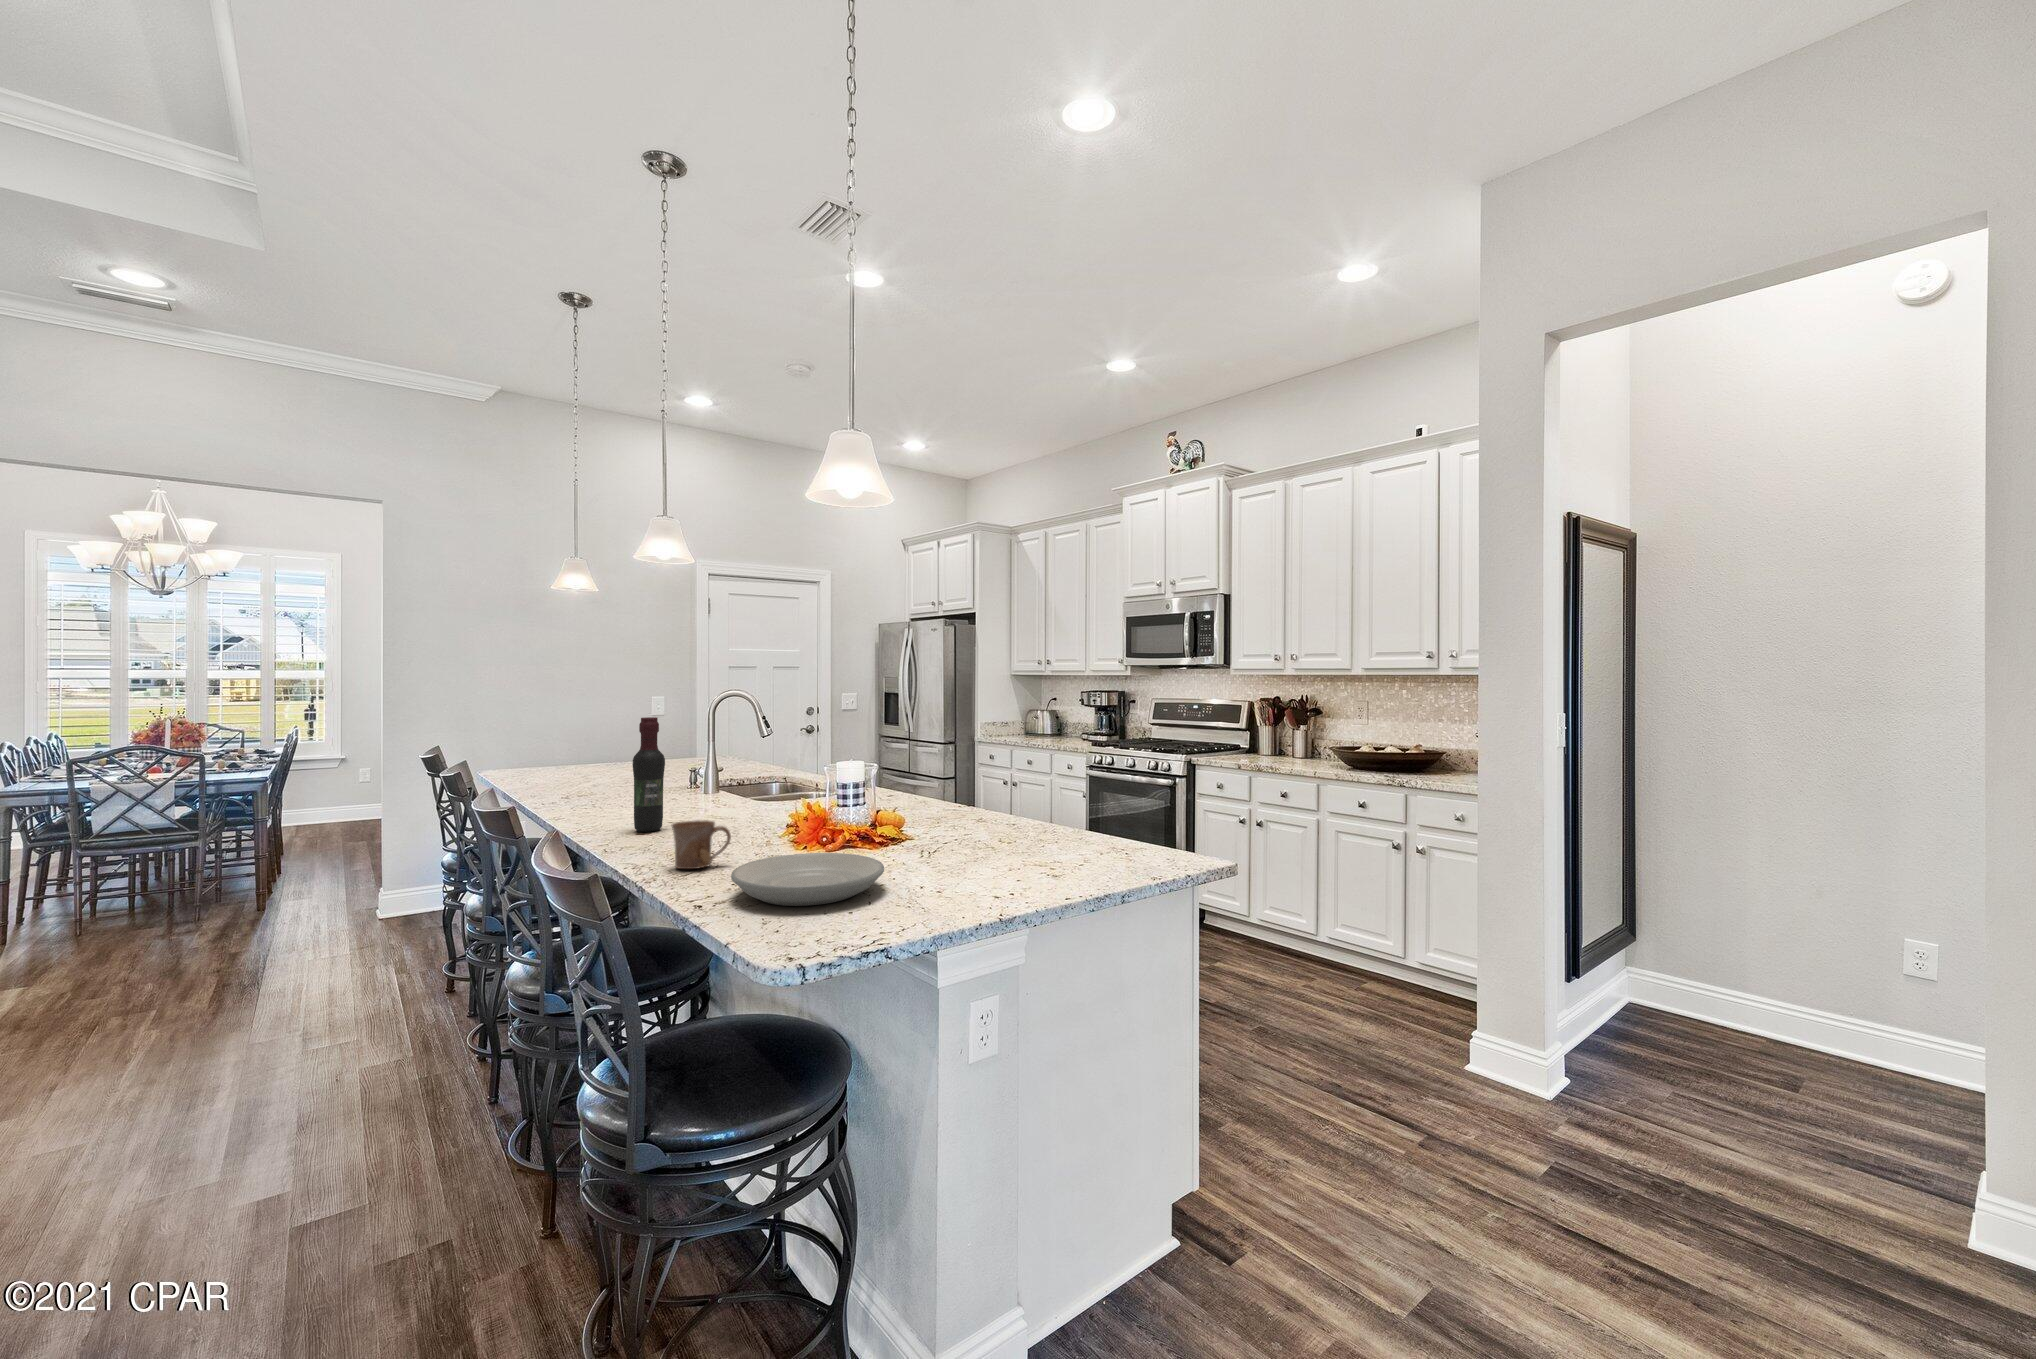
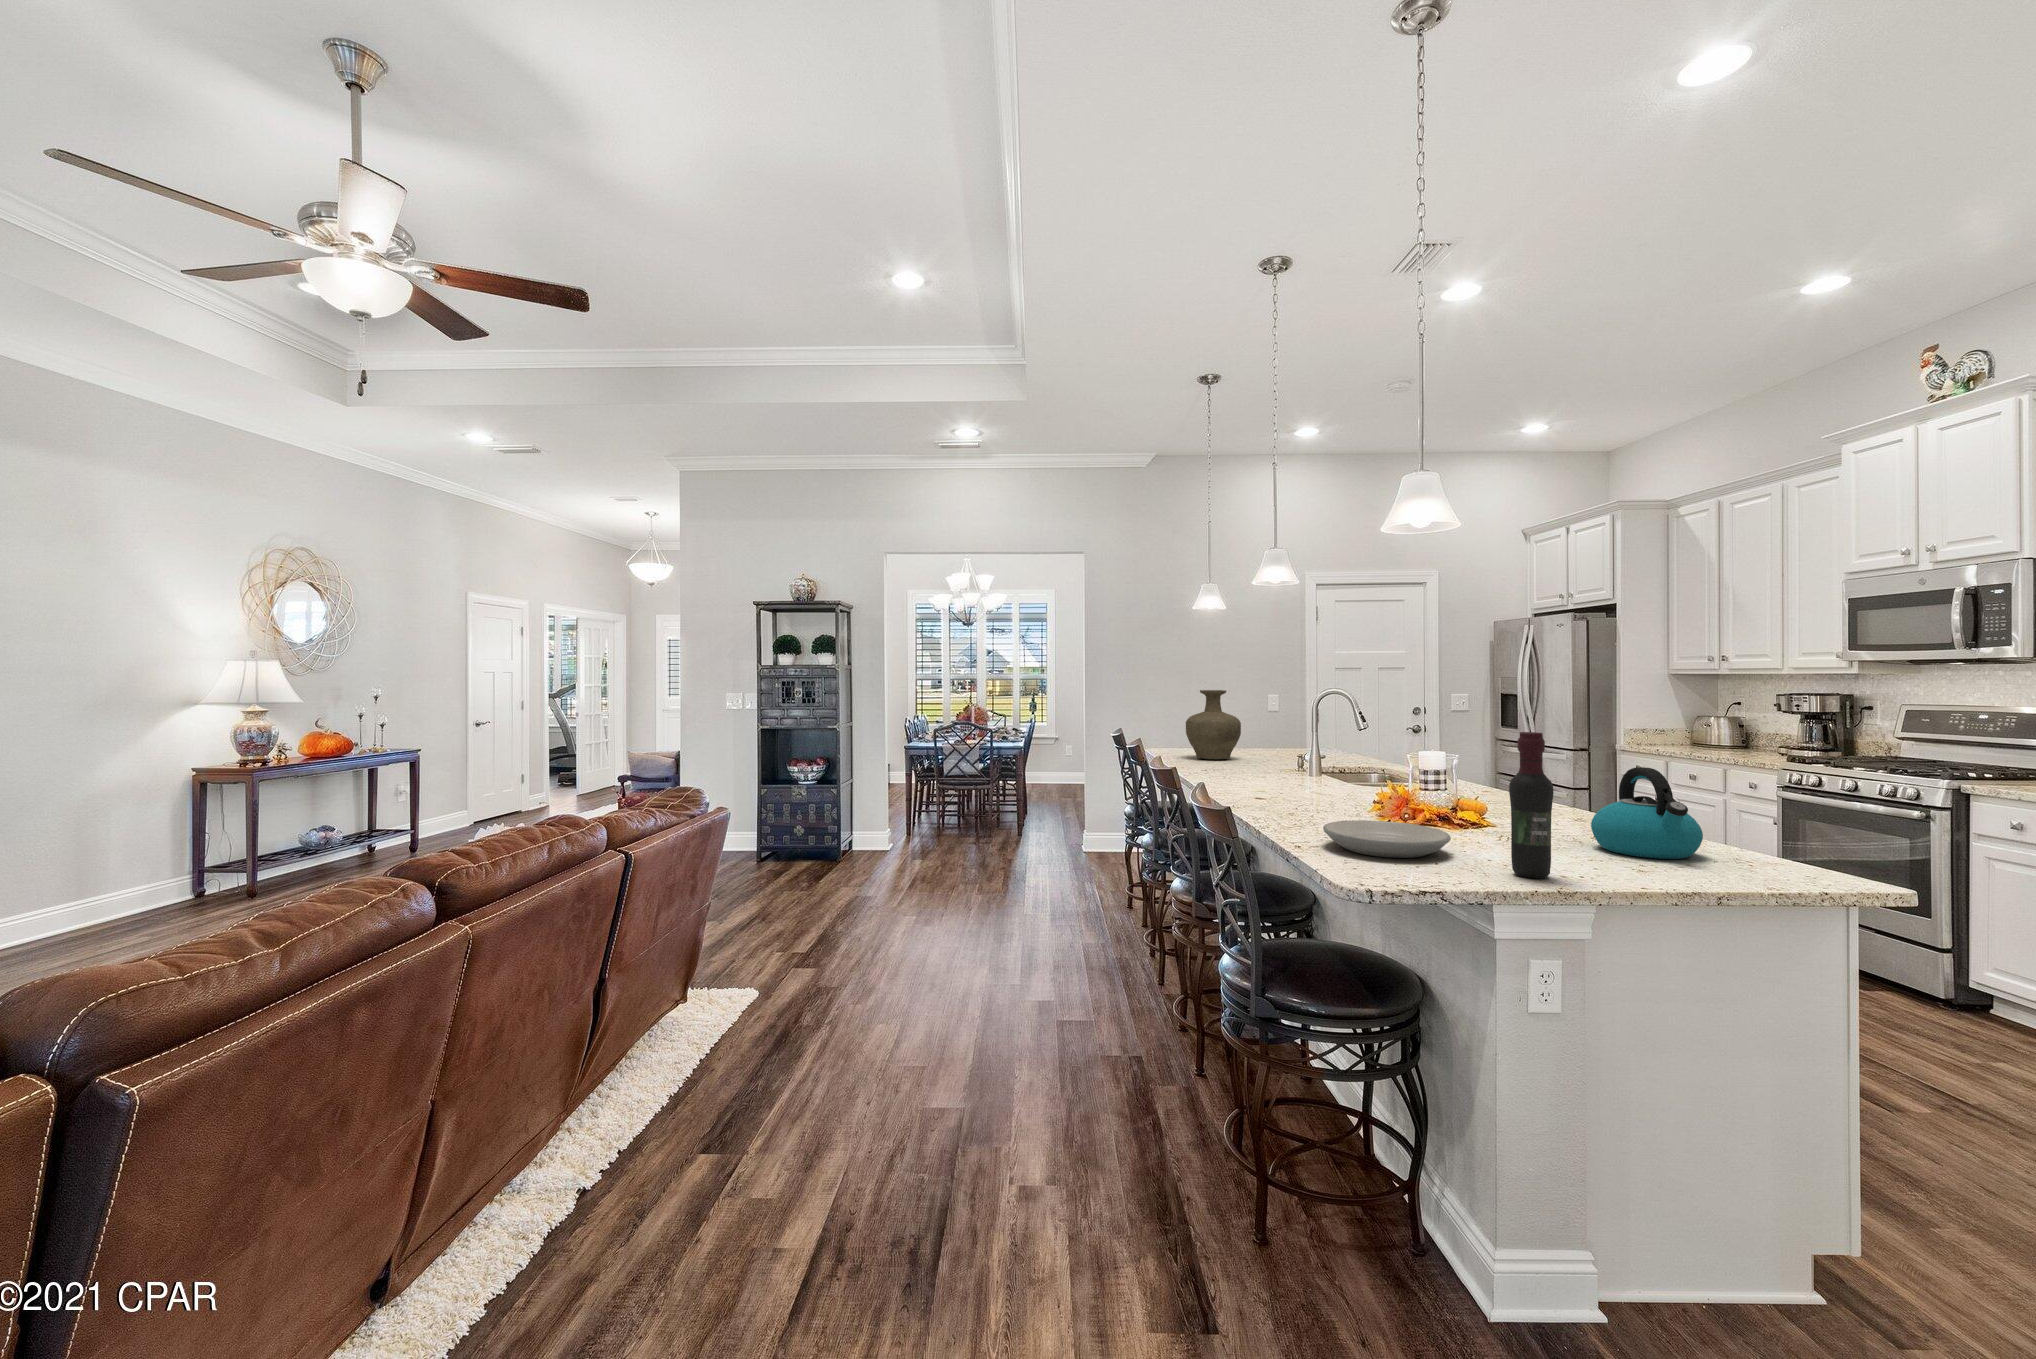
vase: none [539,691,617,781] -> present [1186,690,1241,759]
wine bottle: present [632,717,665,832] -> present [1509,732,1554,878]
kettle: none [1006,765,1094,857] -> present [1591,767,1703,859]
mug: present [672,820,731,869] -> none [1281,789,1326,824]

